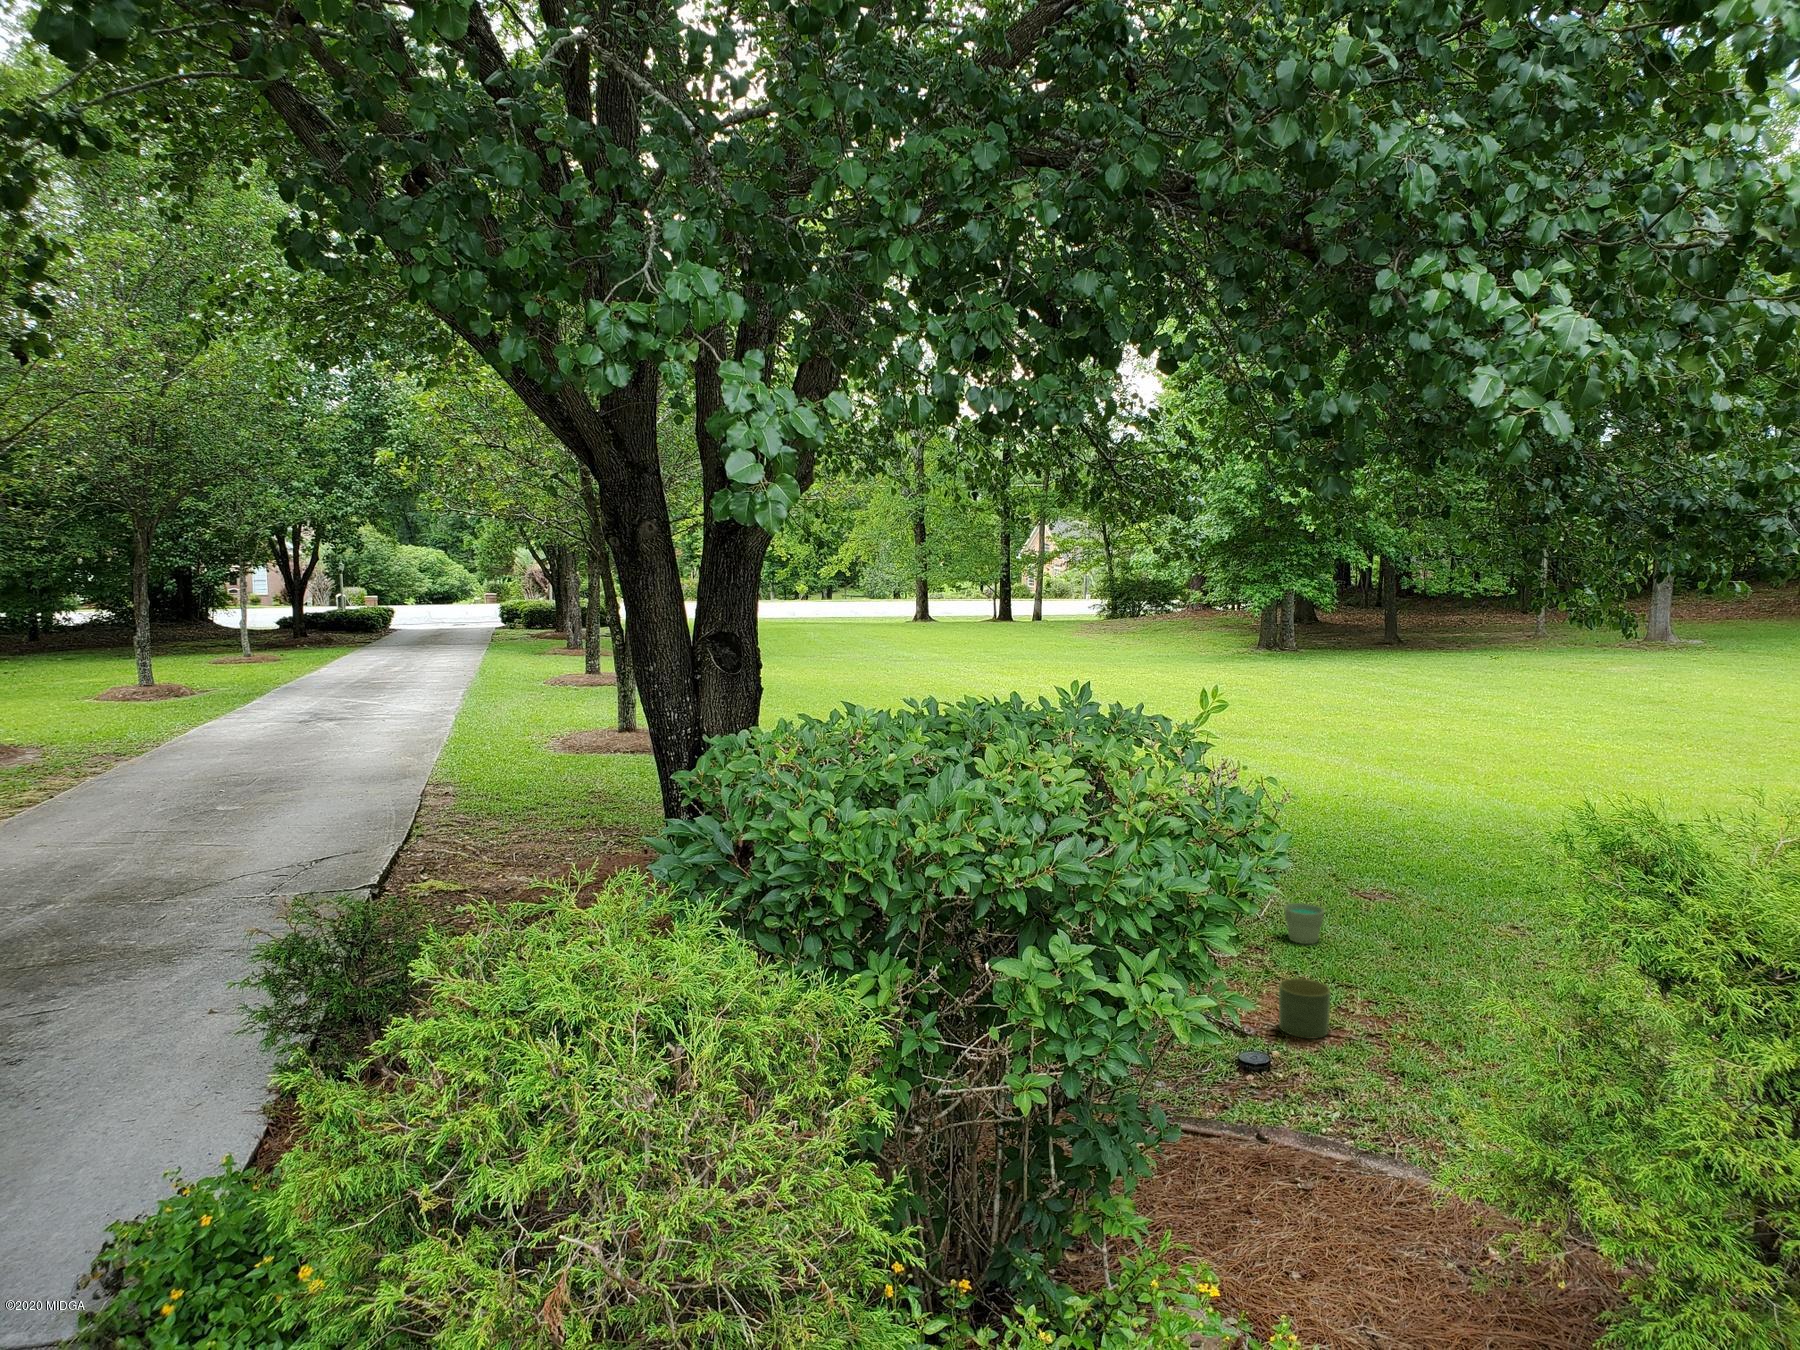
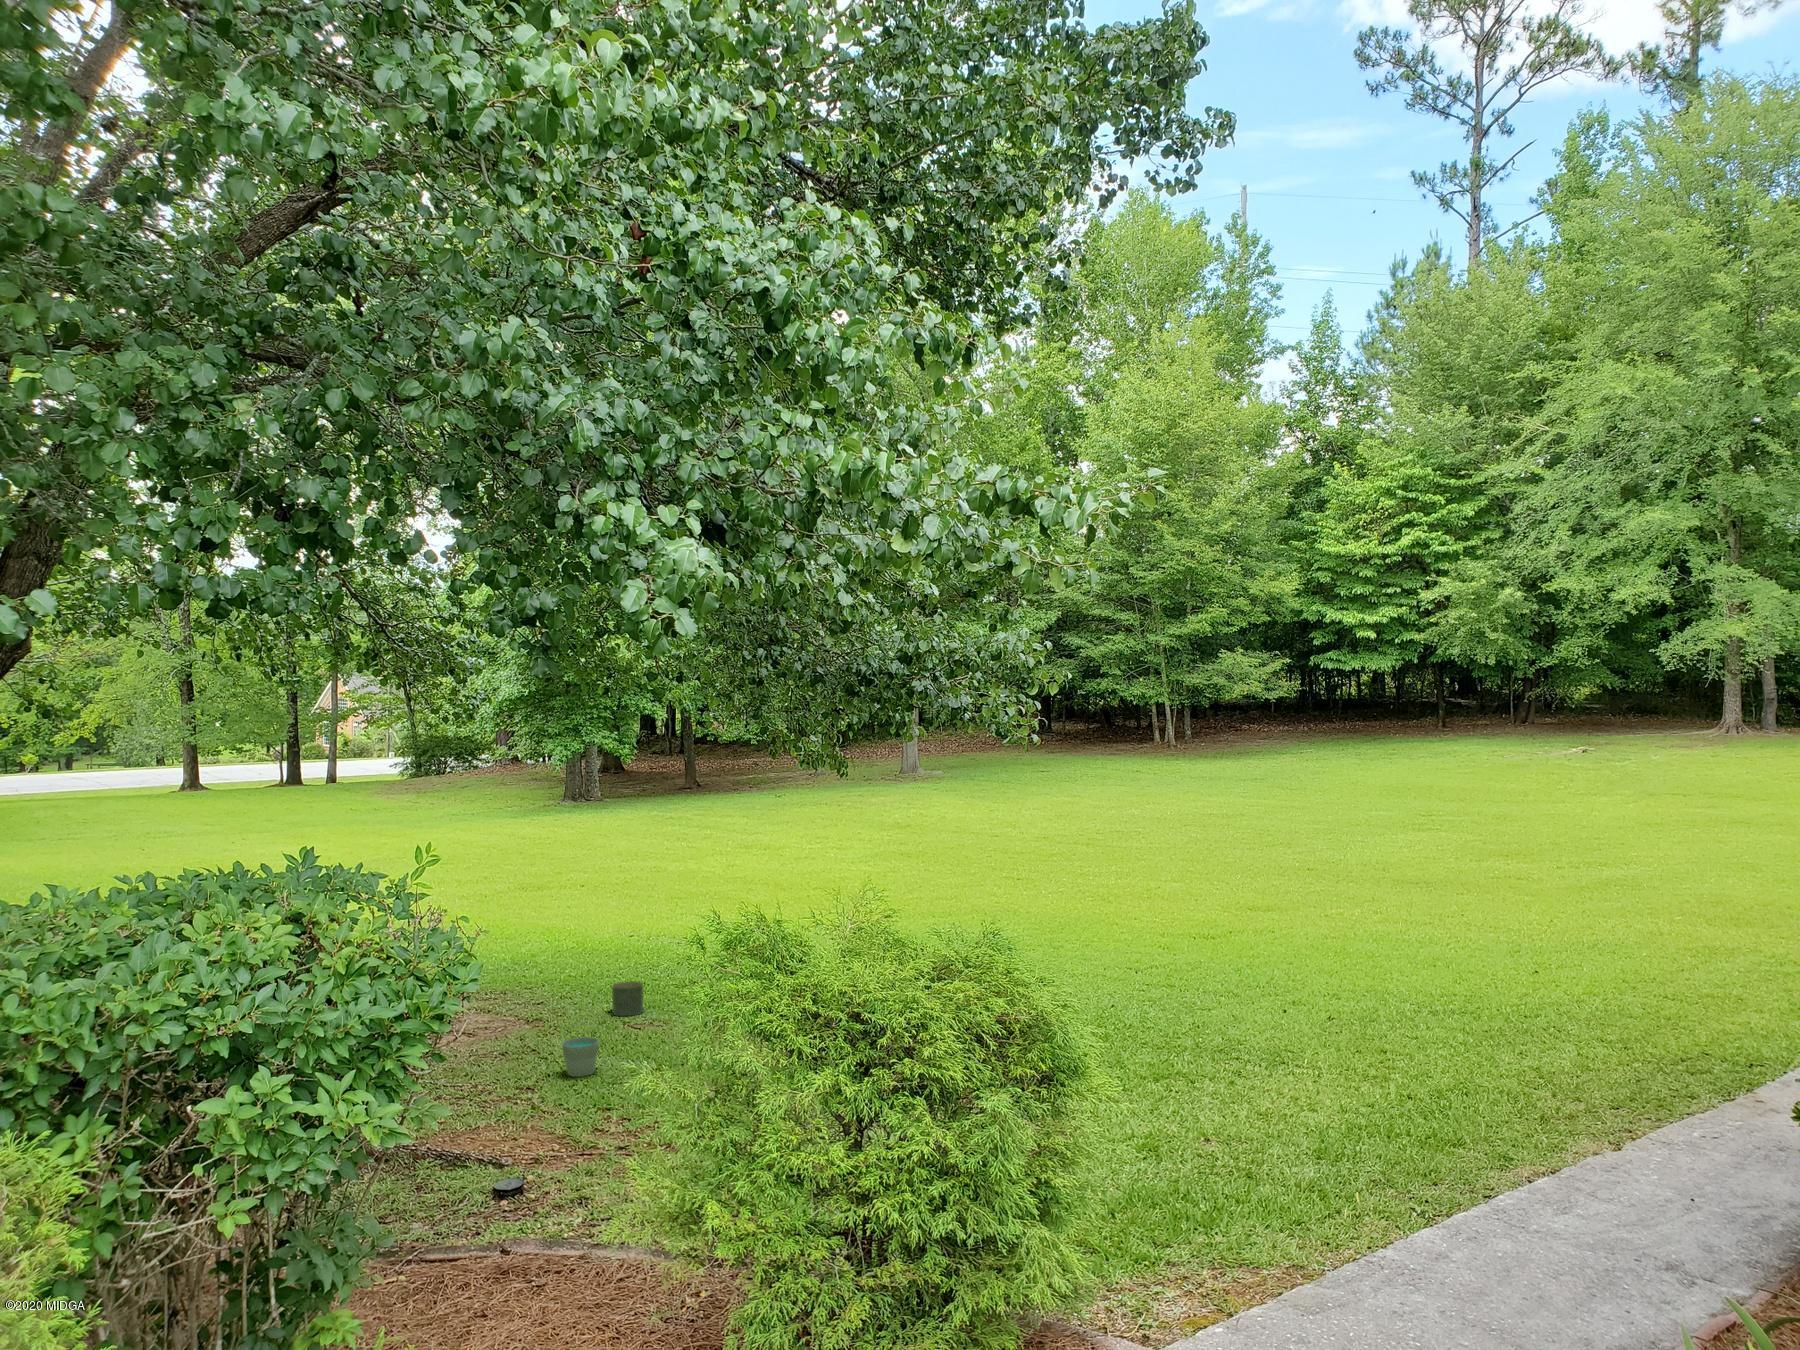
planter: present [1279,978,1330,1039] -> present [612,981,643,1016]

